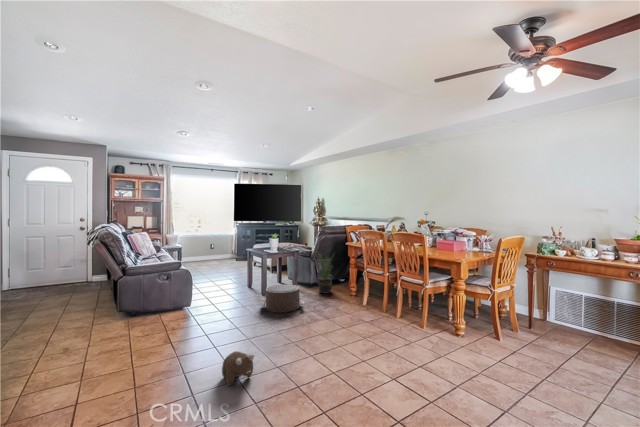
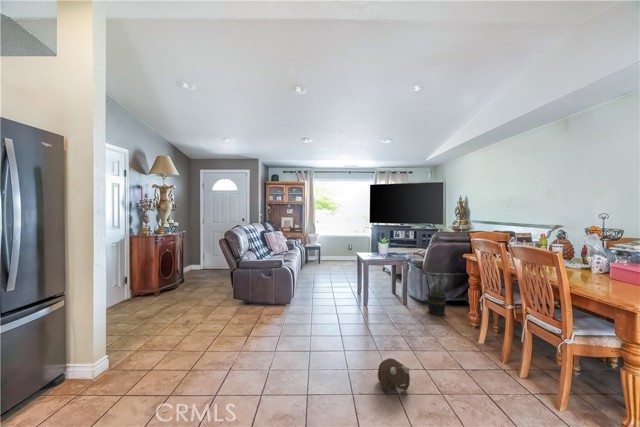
pouf: present [261,284,304,313] -> none [344,295,395,328]
plush toy: present [222,352,254,386] -> present [378,358,410,393]

